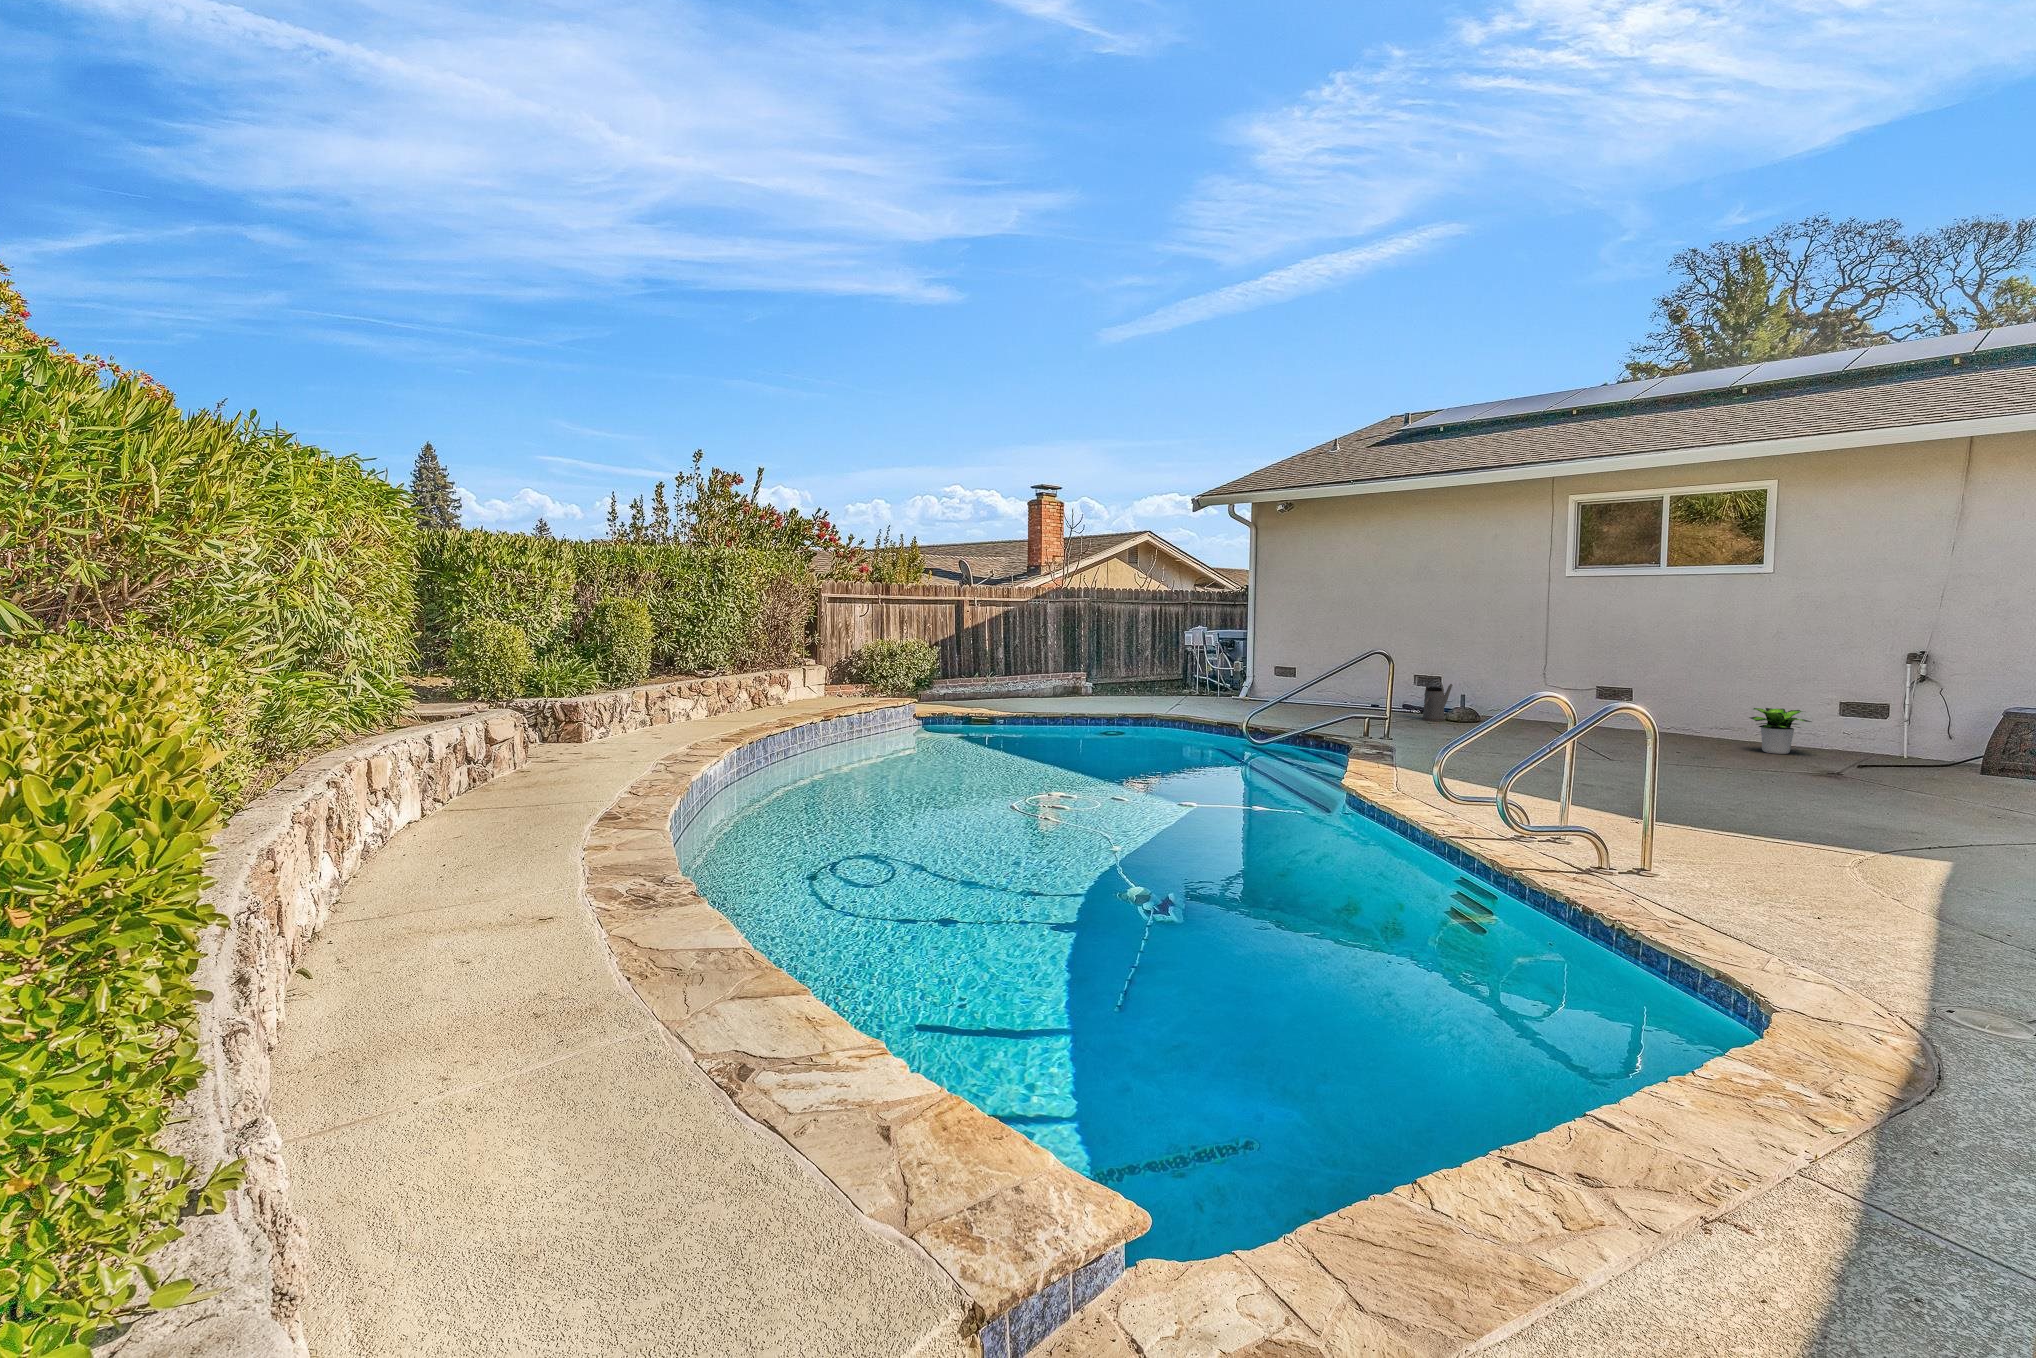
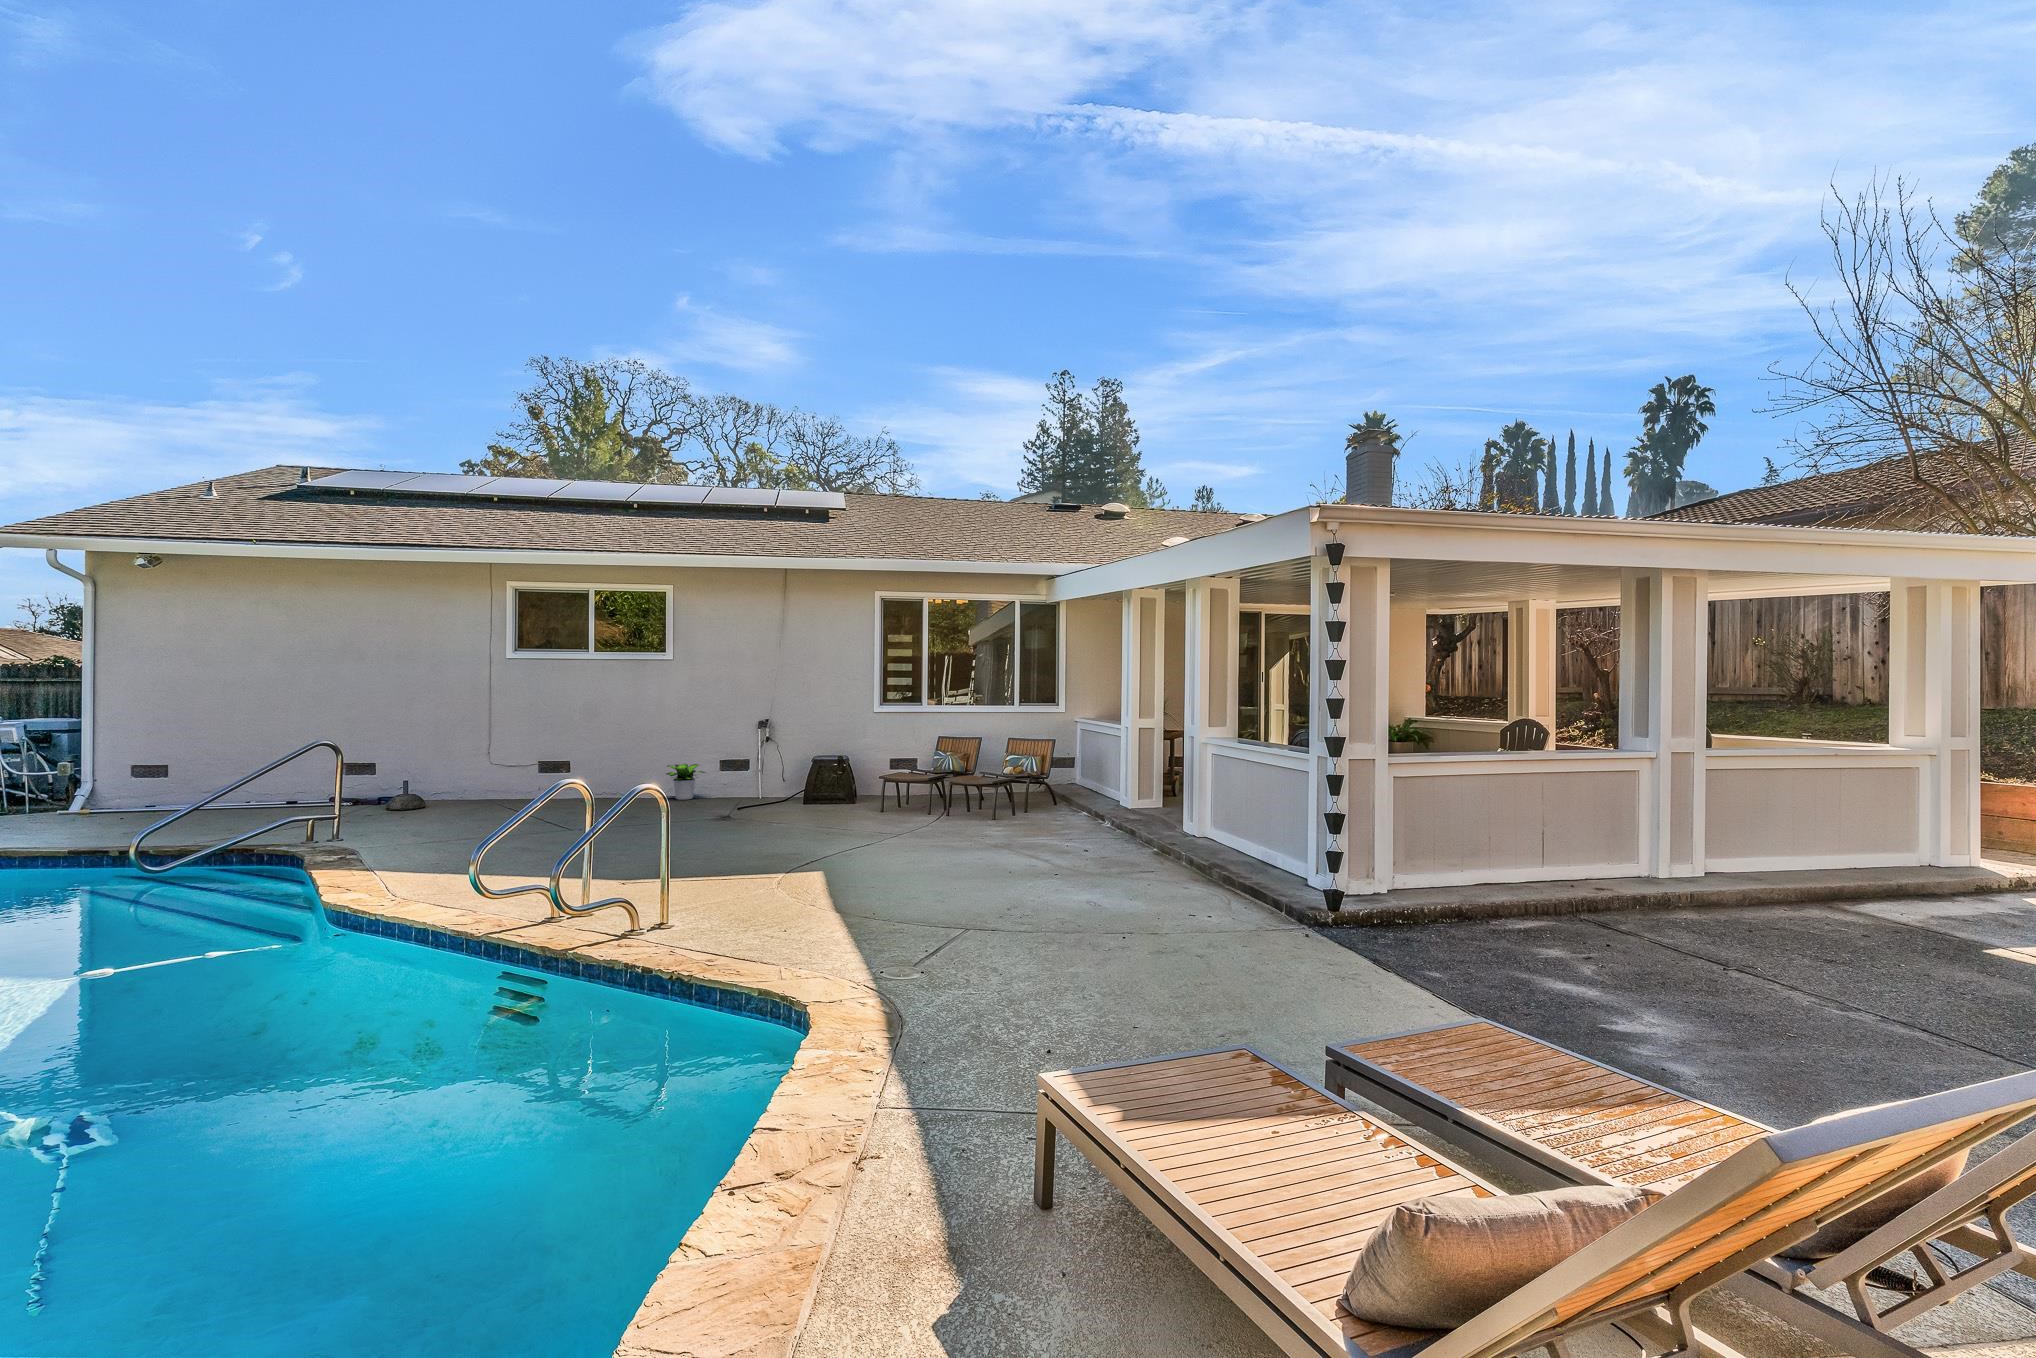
watering can: present [1422,679,1453,721] -> none [365,764,396,810]

